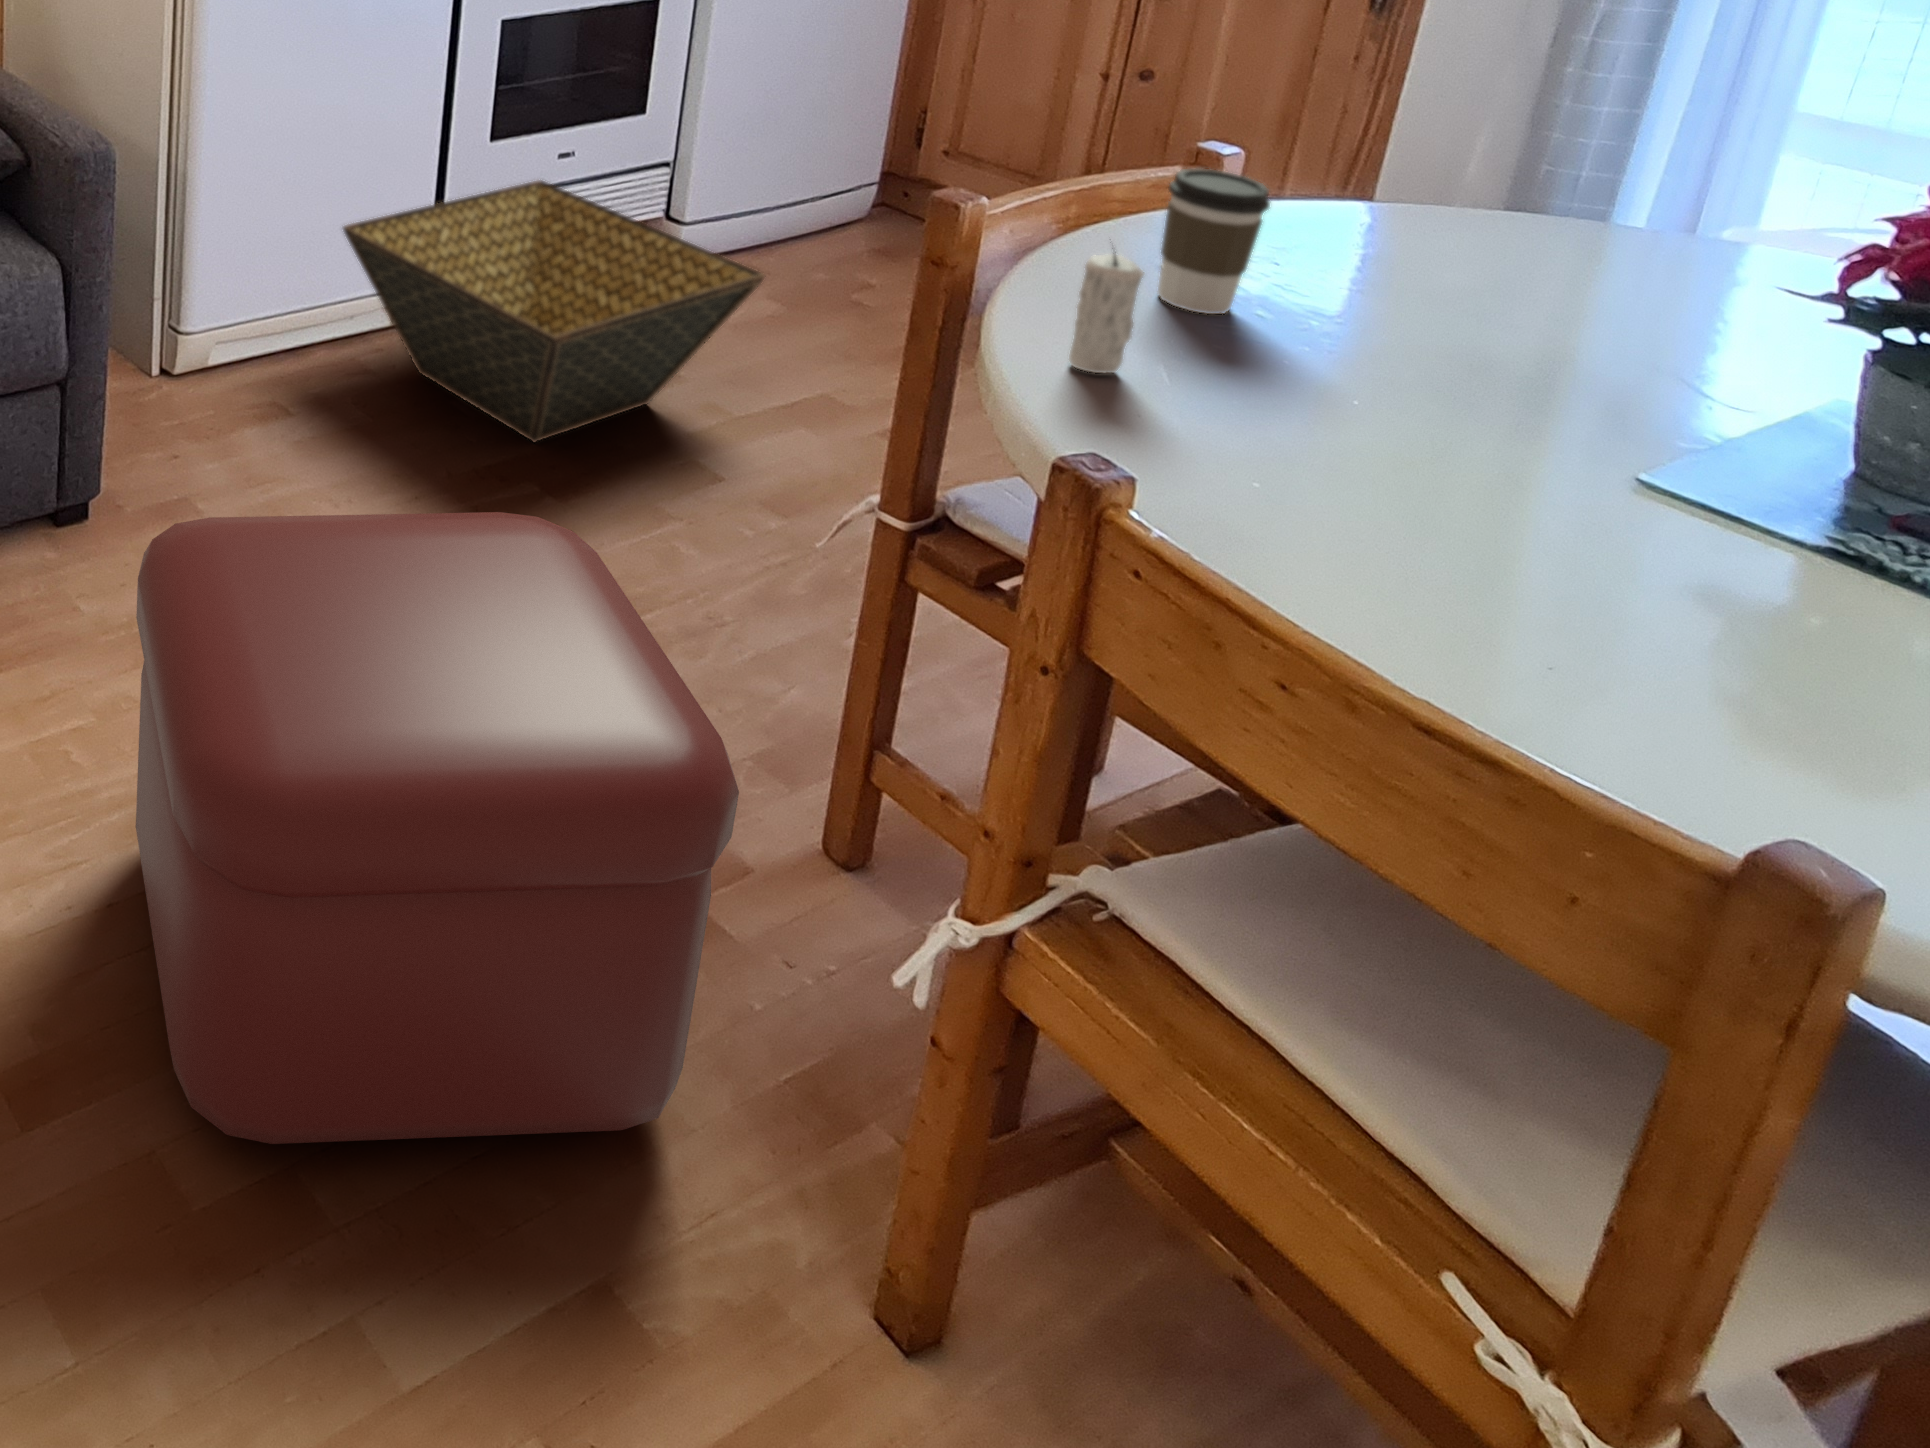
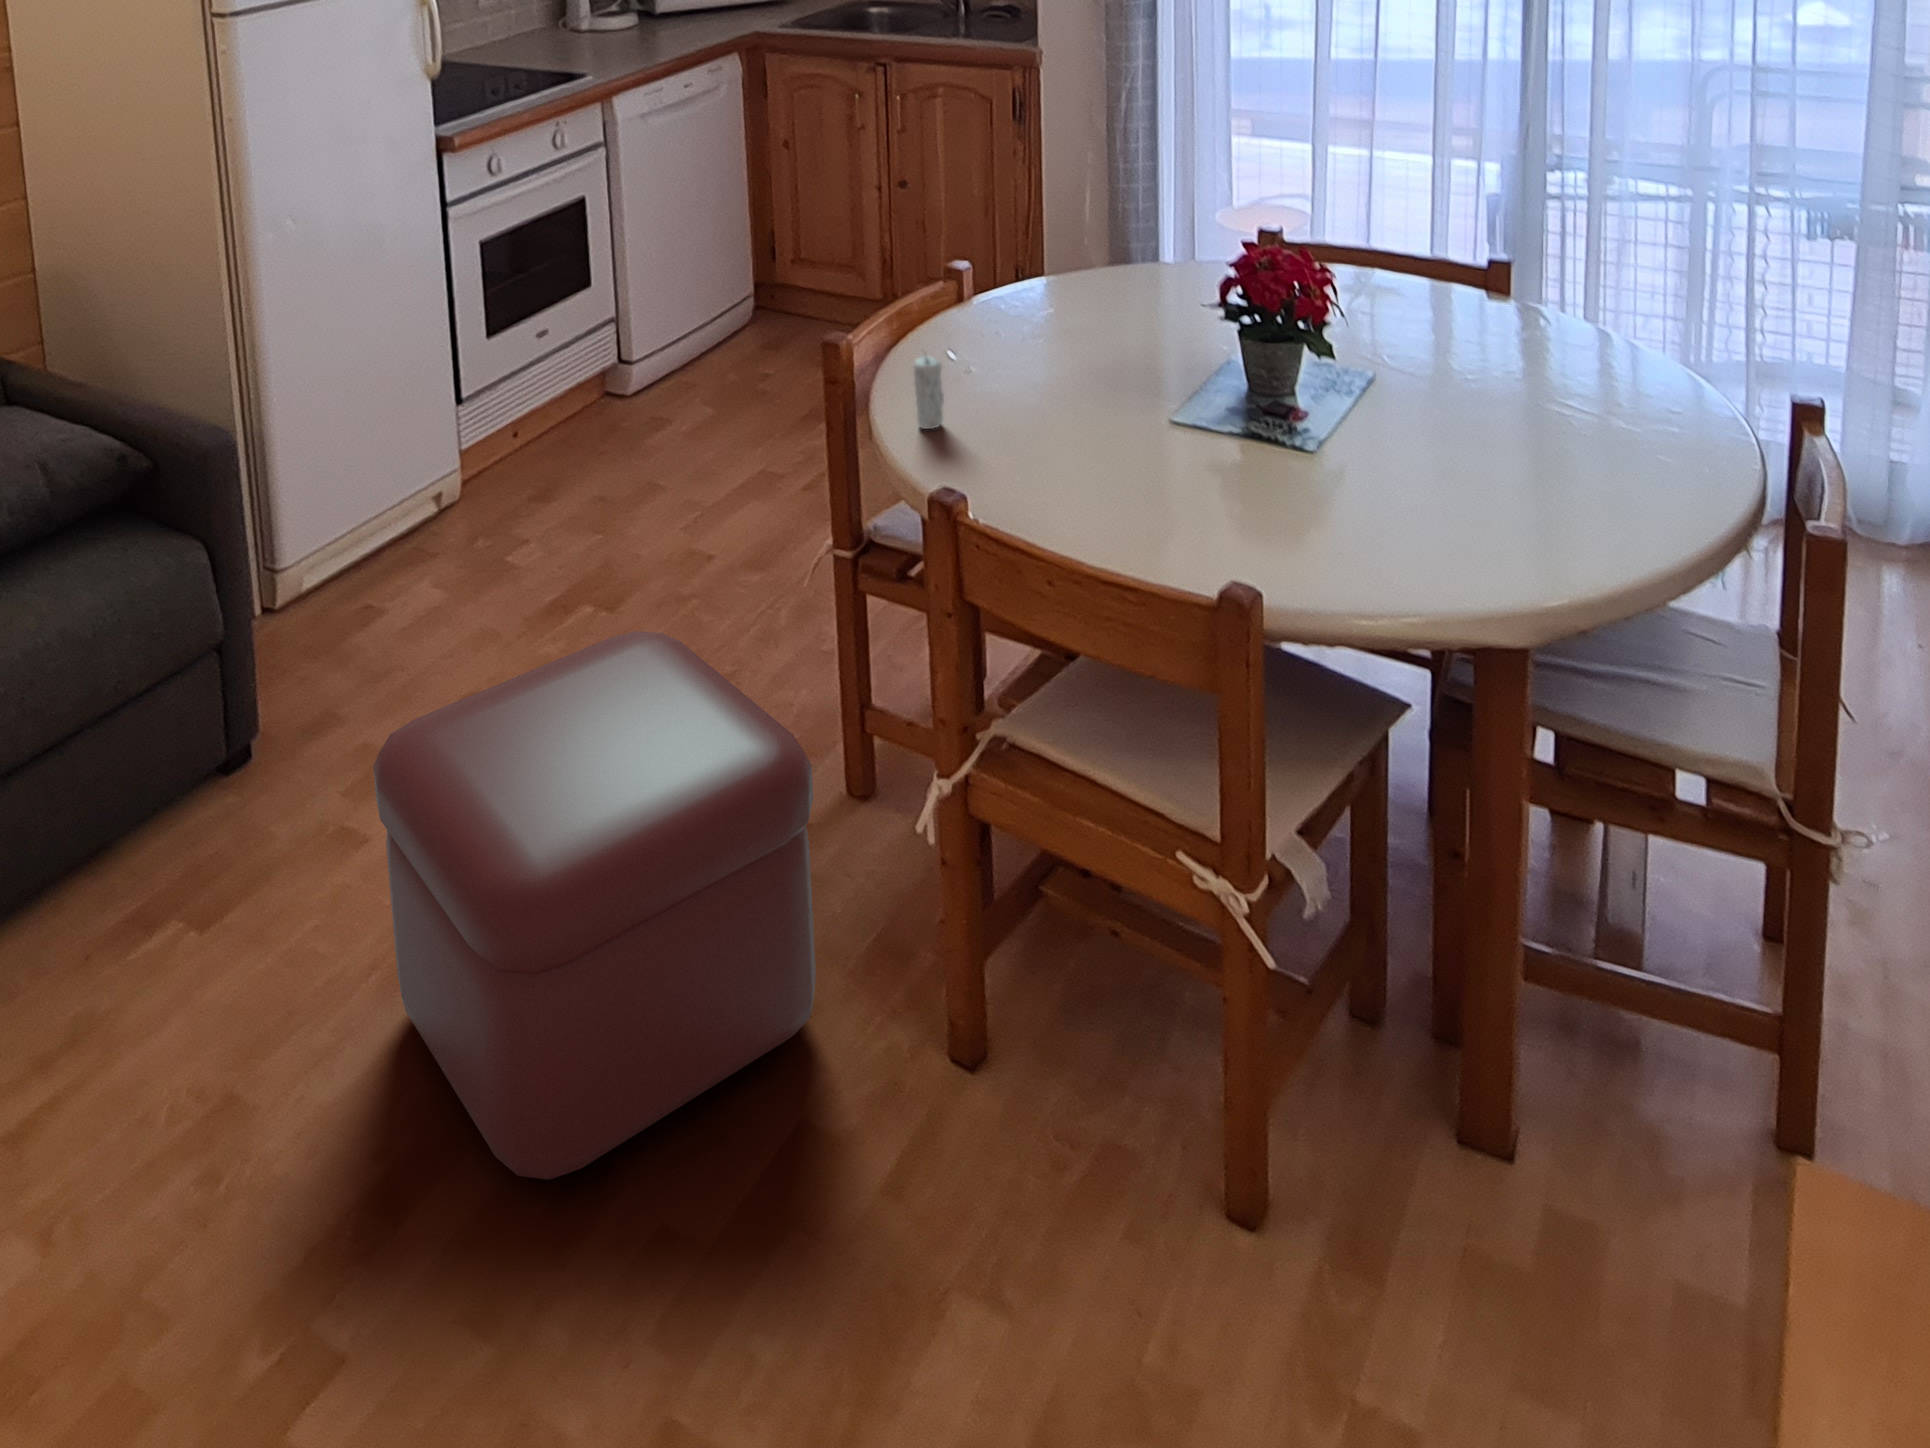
coffee cup: present [1158,168,1270,314] -> none [940,285,988,372]
basket: present [343,180,764,442] -> none [397,361,711,577]

